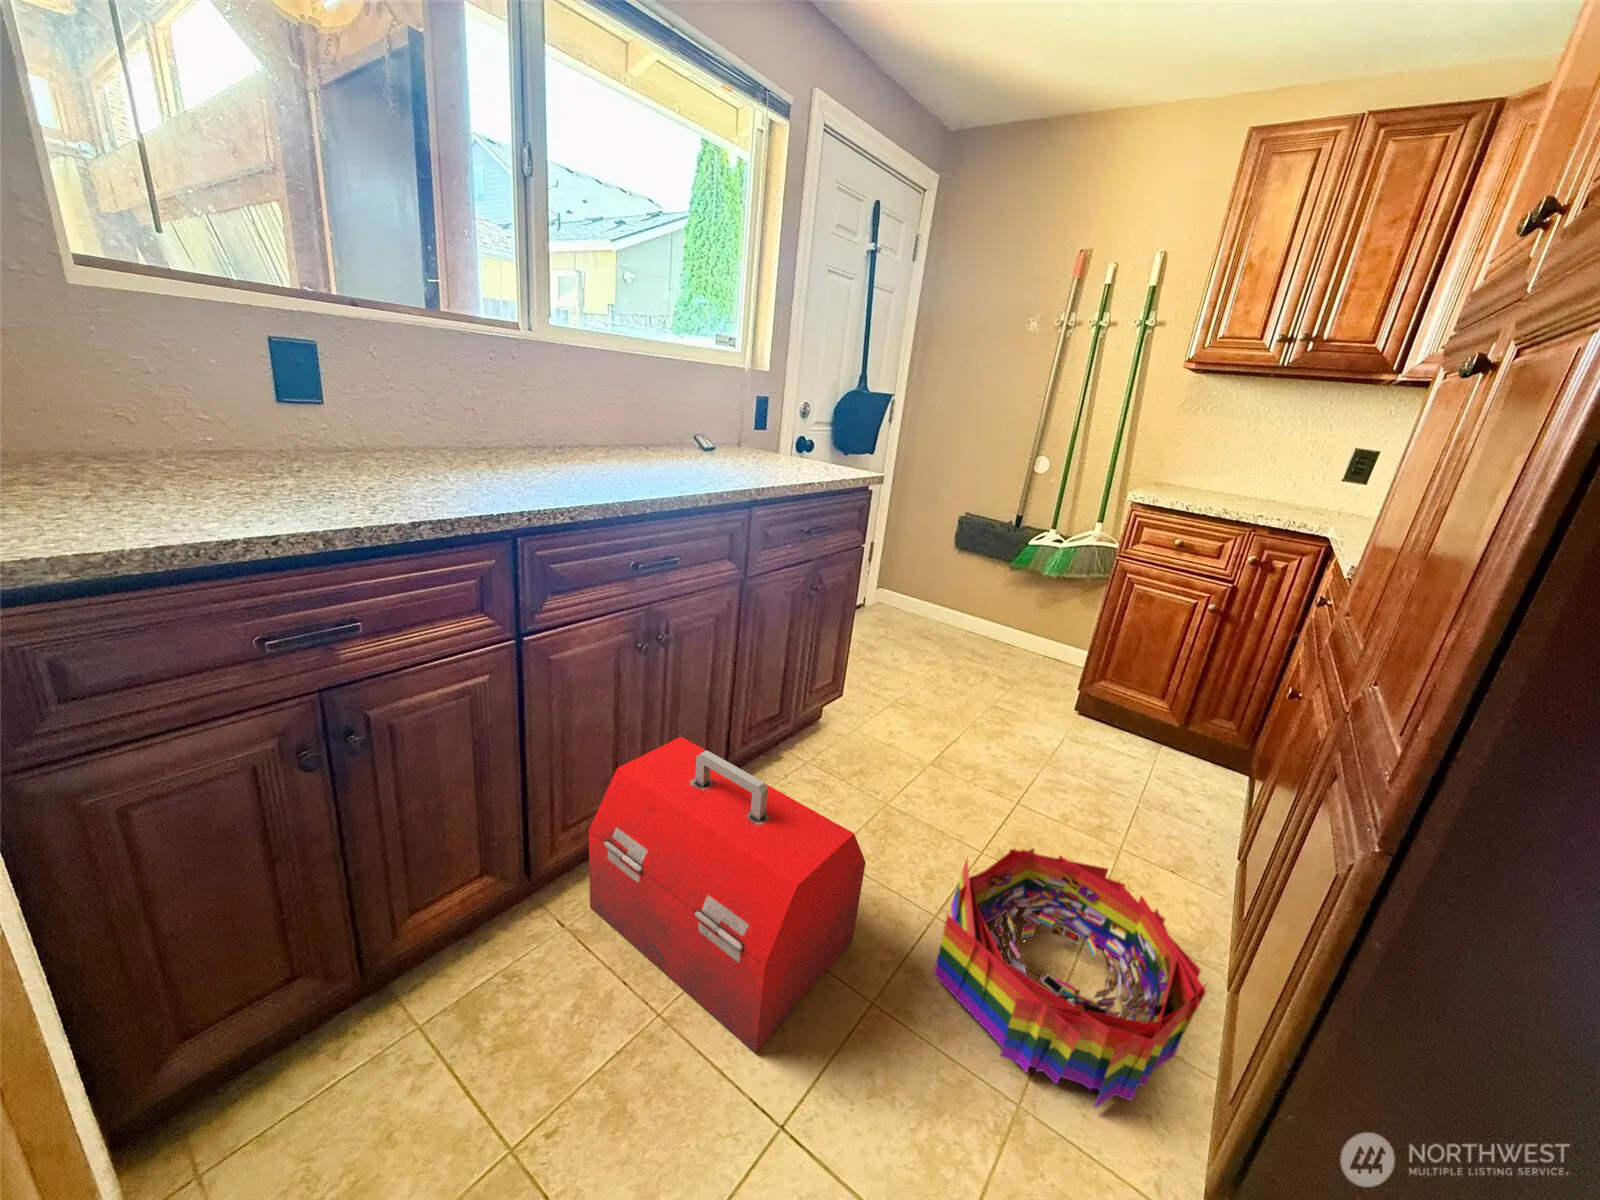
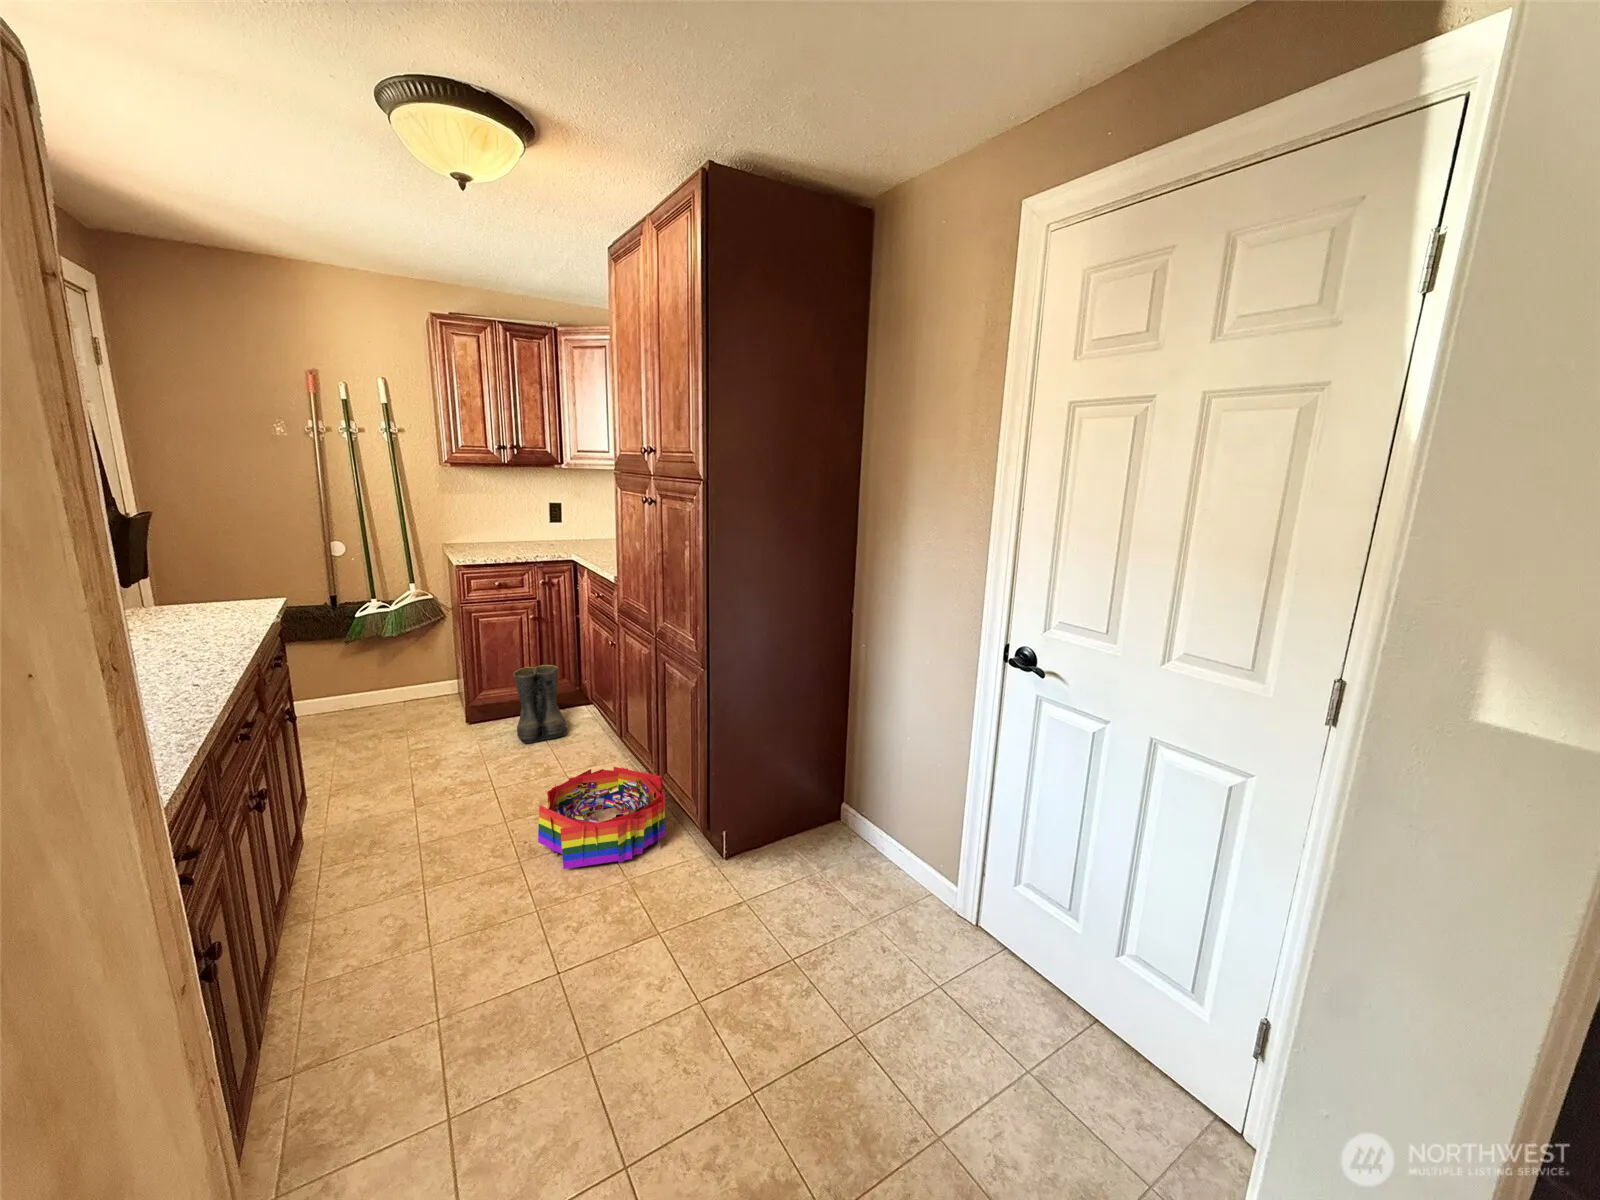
boots: none [1101,673,1217,797] -> present [513,665,567,743]
toolbox: present [589,737,866,1053] -> none [304,816,533,1043]

